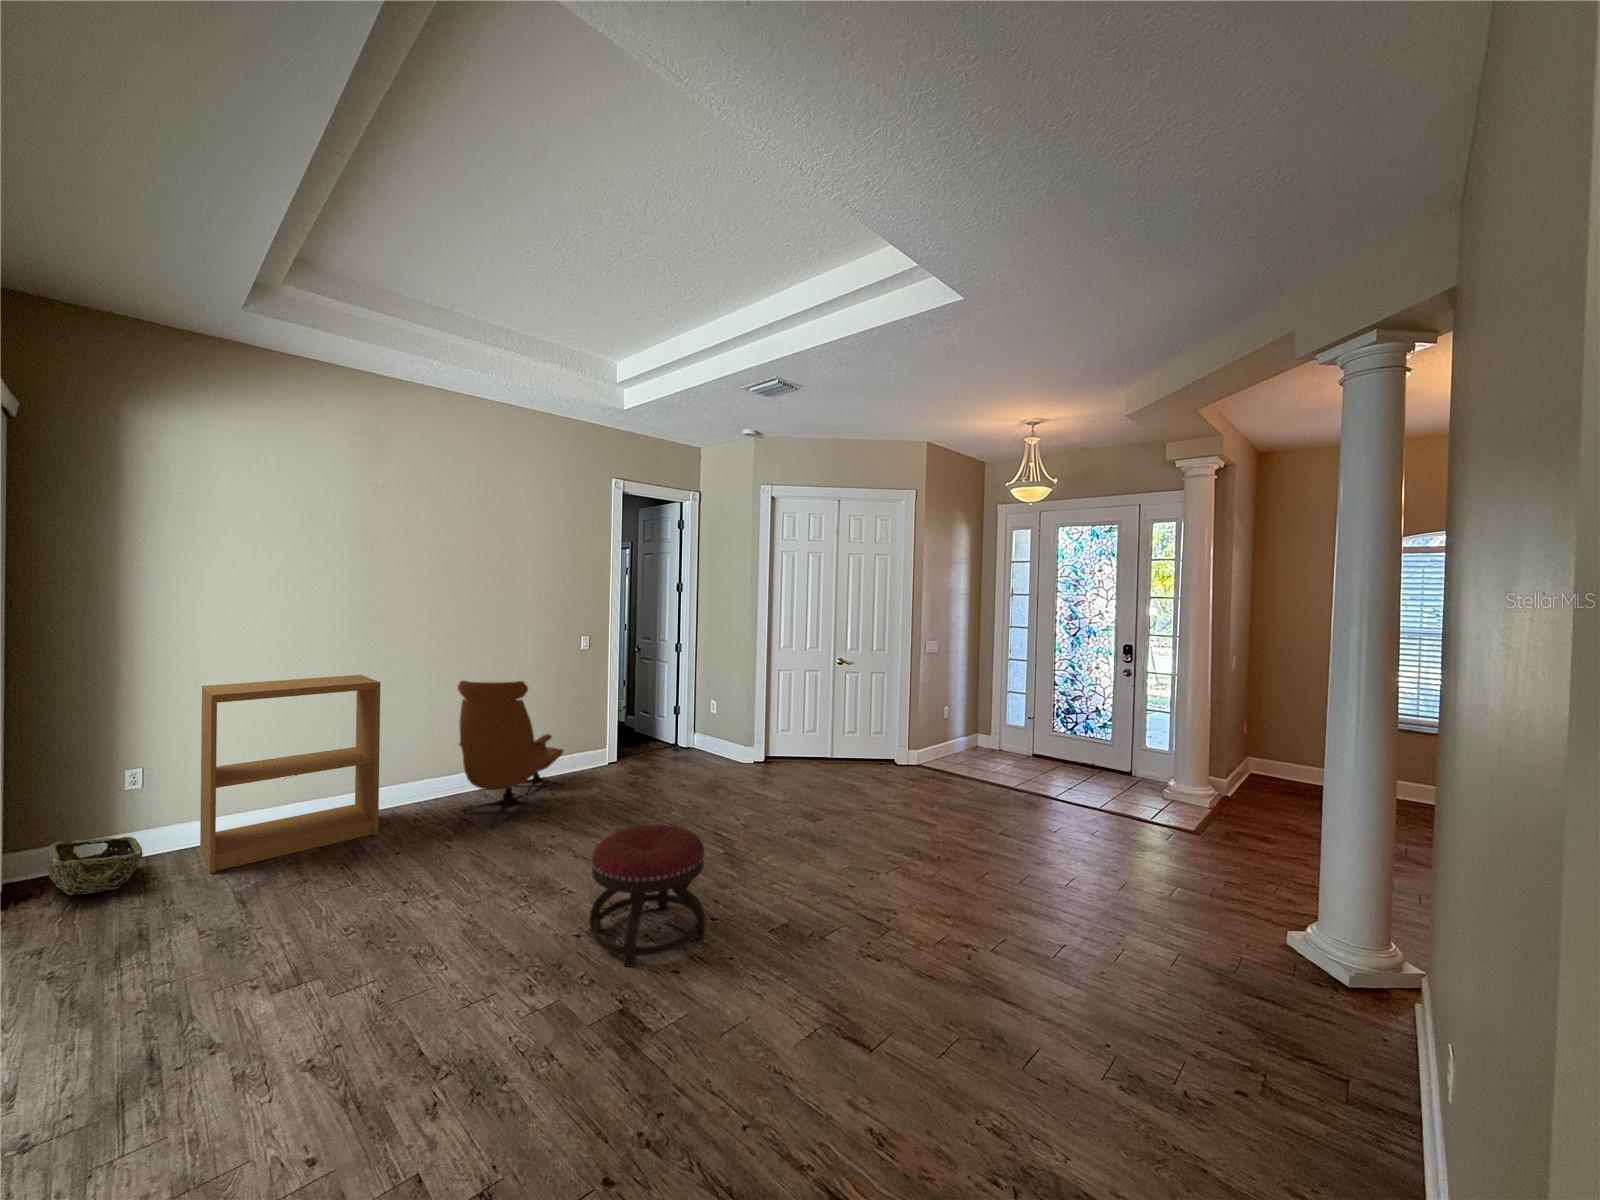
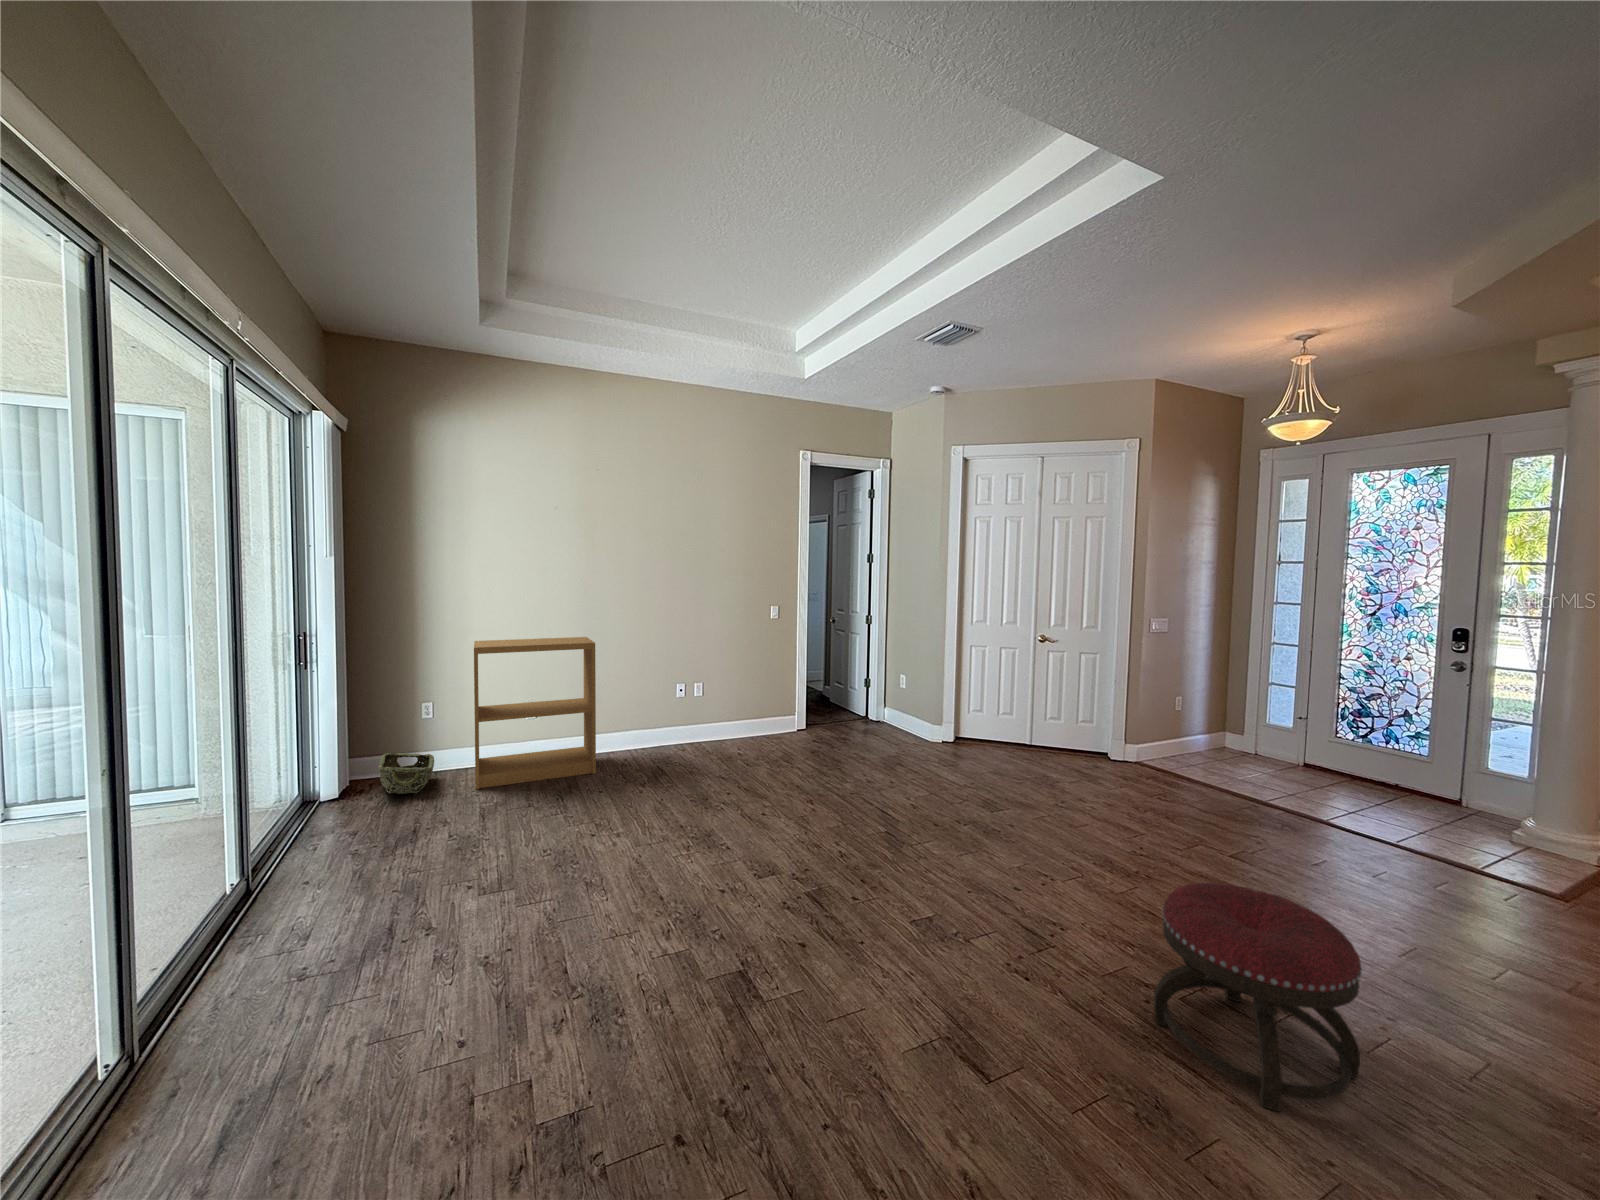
lounge chair: present [458,681,564,828] -> none [654,644,754,779]
ottoman: present [590,825,706,967] -> present [1153,883,1362,1112]

